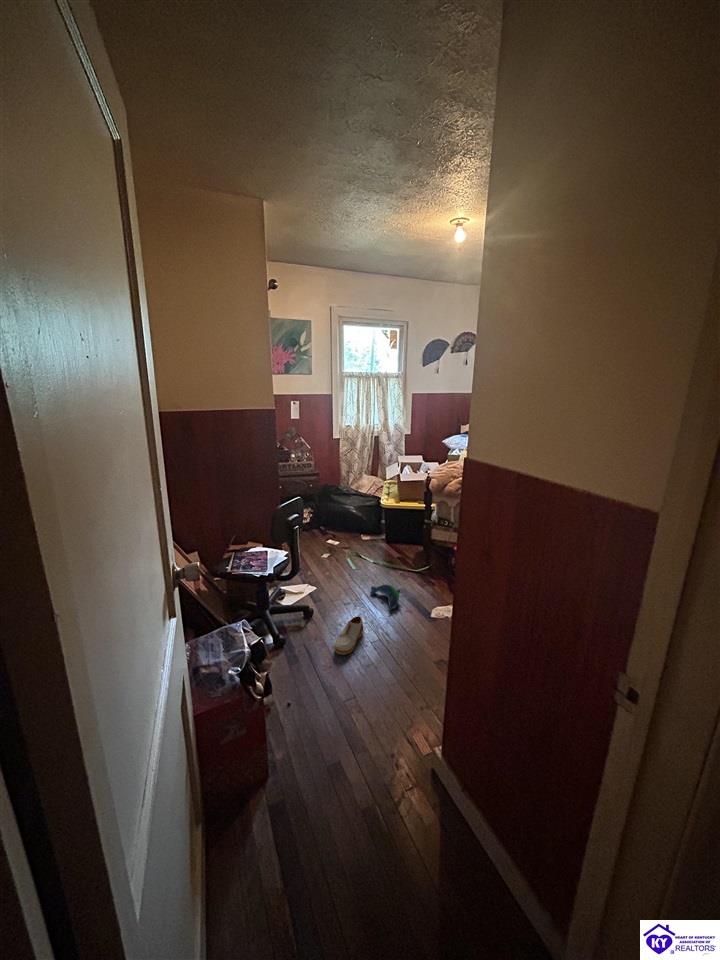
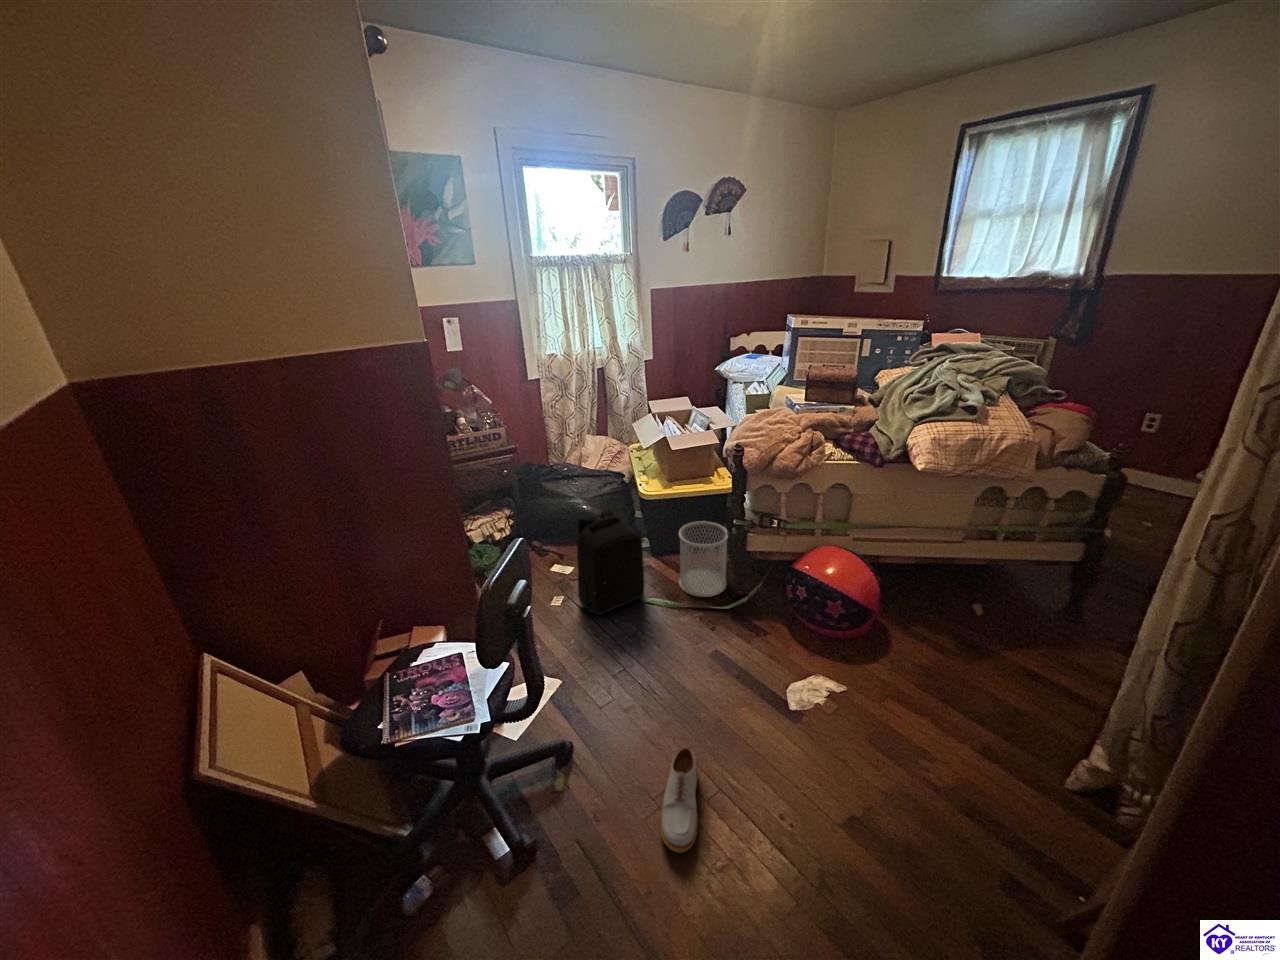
backpack: none [334,507,371,564] -> present [577,509,645,614]
wastebasket: none [394,523,424,567] -> present [679,521,728,597]
plush toy: present [370,585,400,611] -> none [670,652,731,708]

